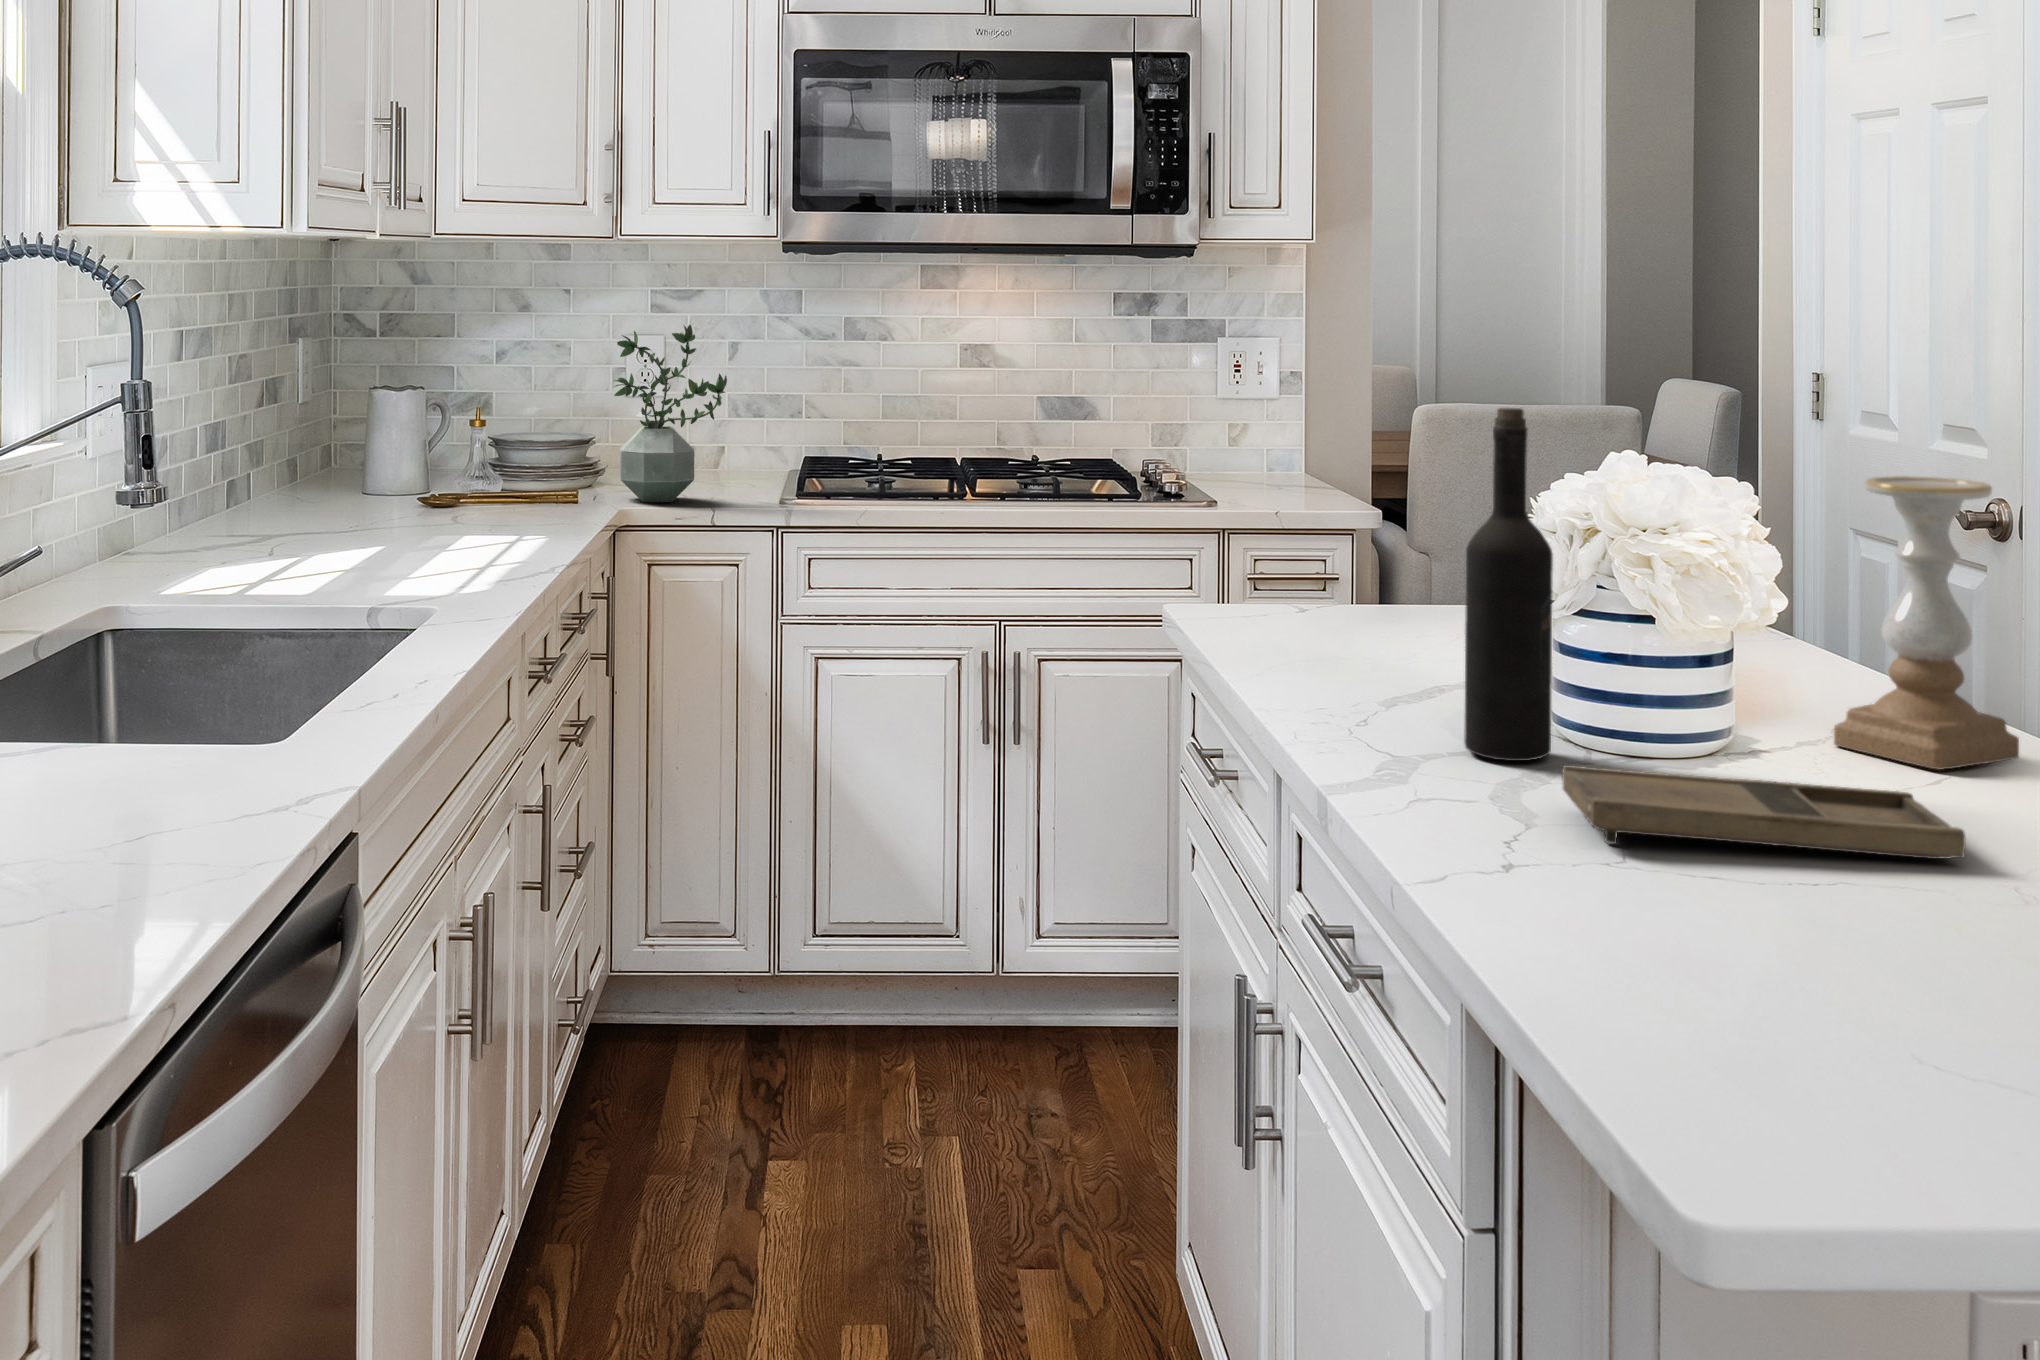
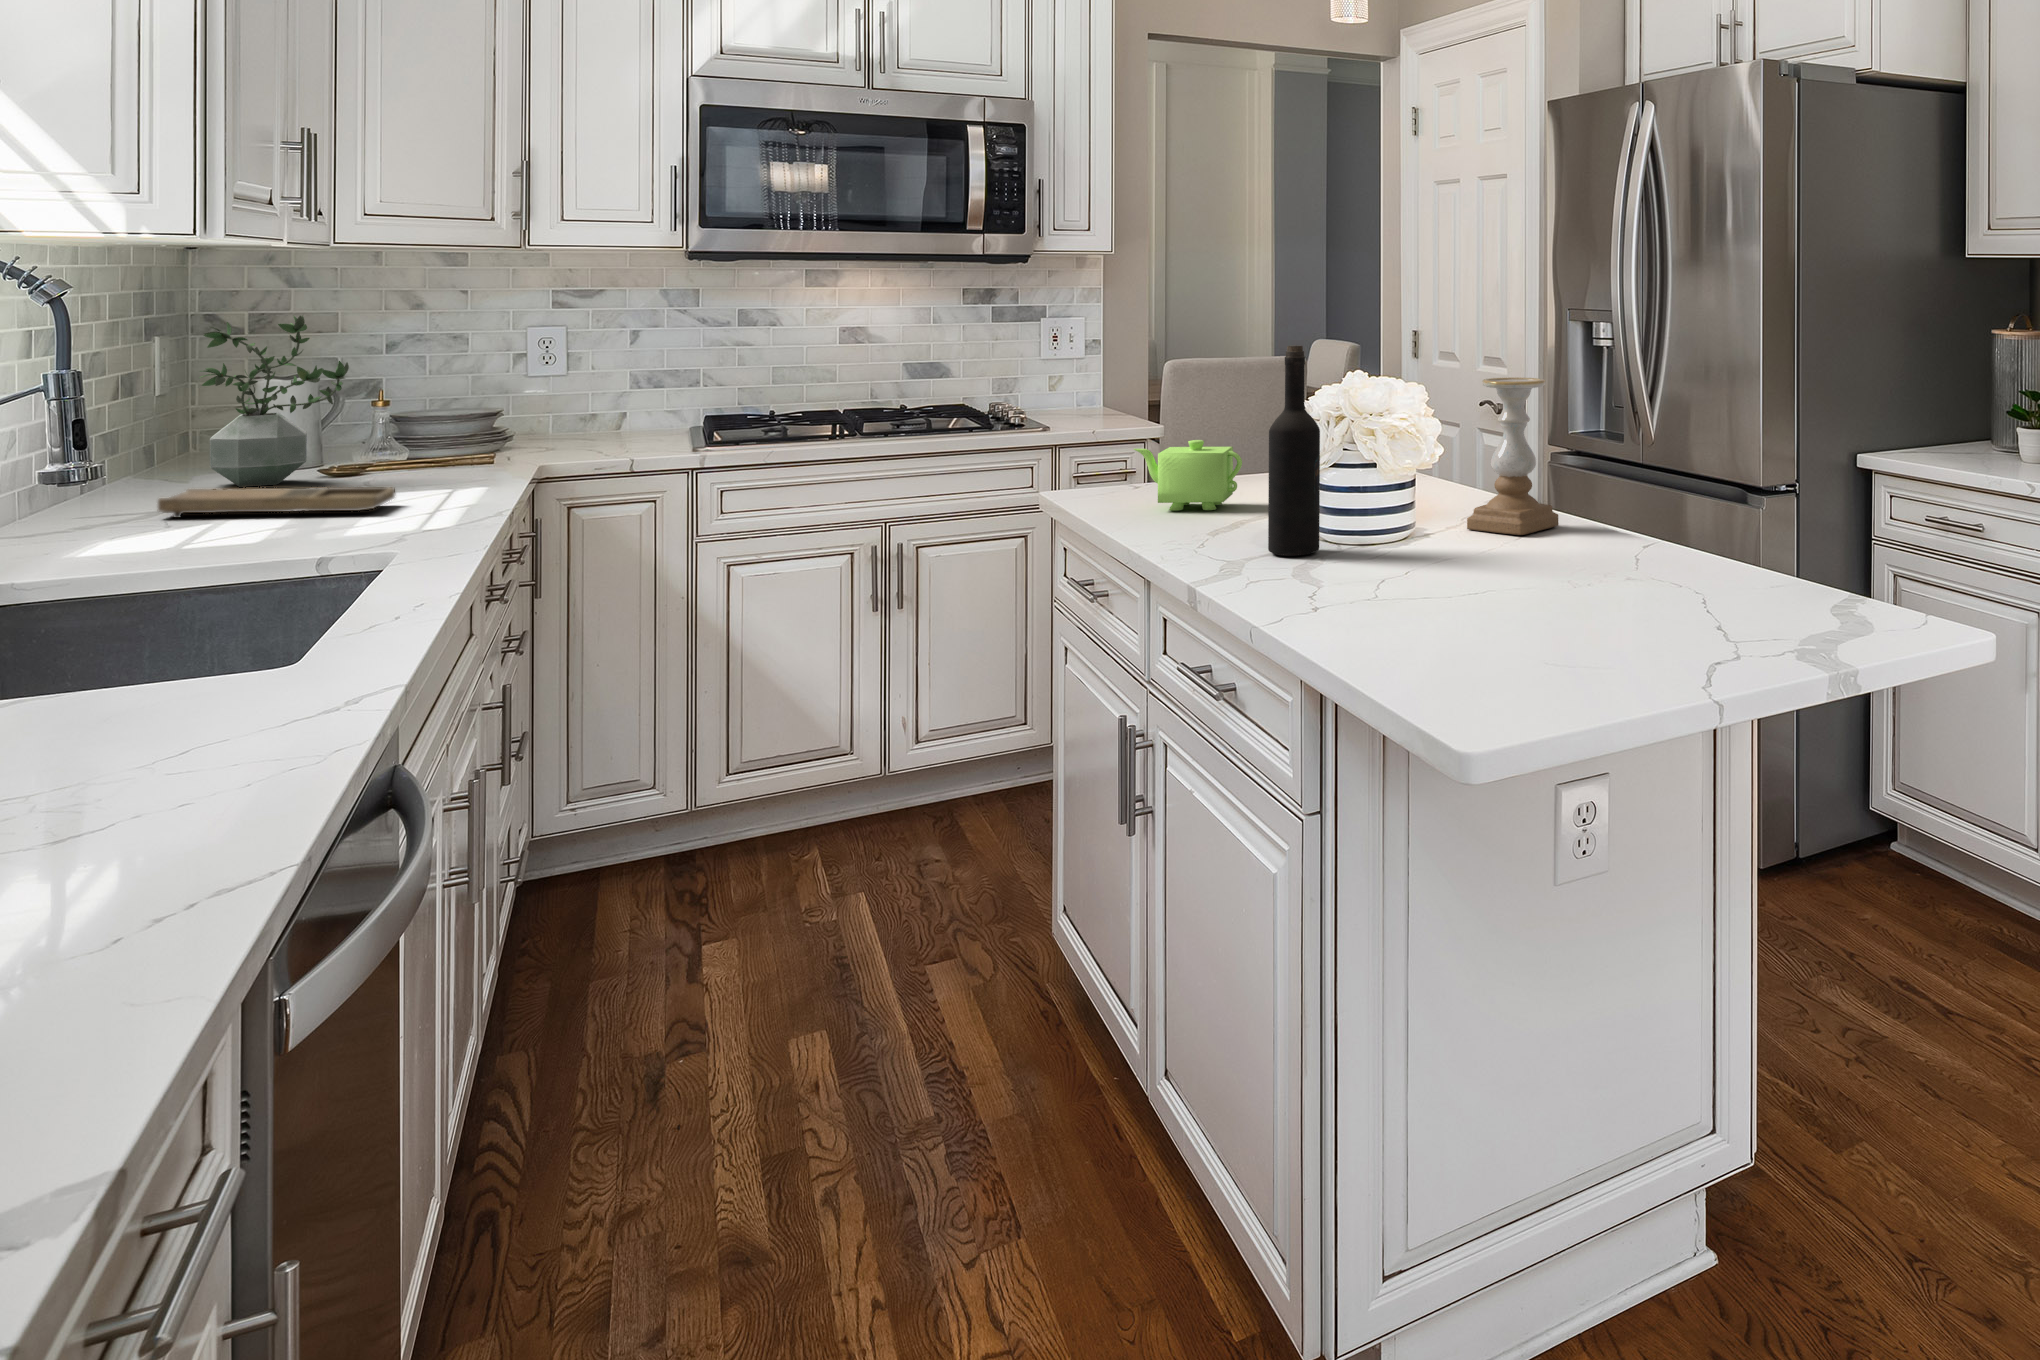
potted plant: present [614,325,727,502] -> present [199,315,349,487]
teapot: none [1287,547,1453,661] -> present [1134,440,1242,511]
tray: present [1562,765,1965,859] -> present [158,487,395,518]

